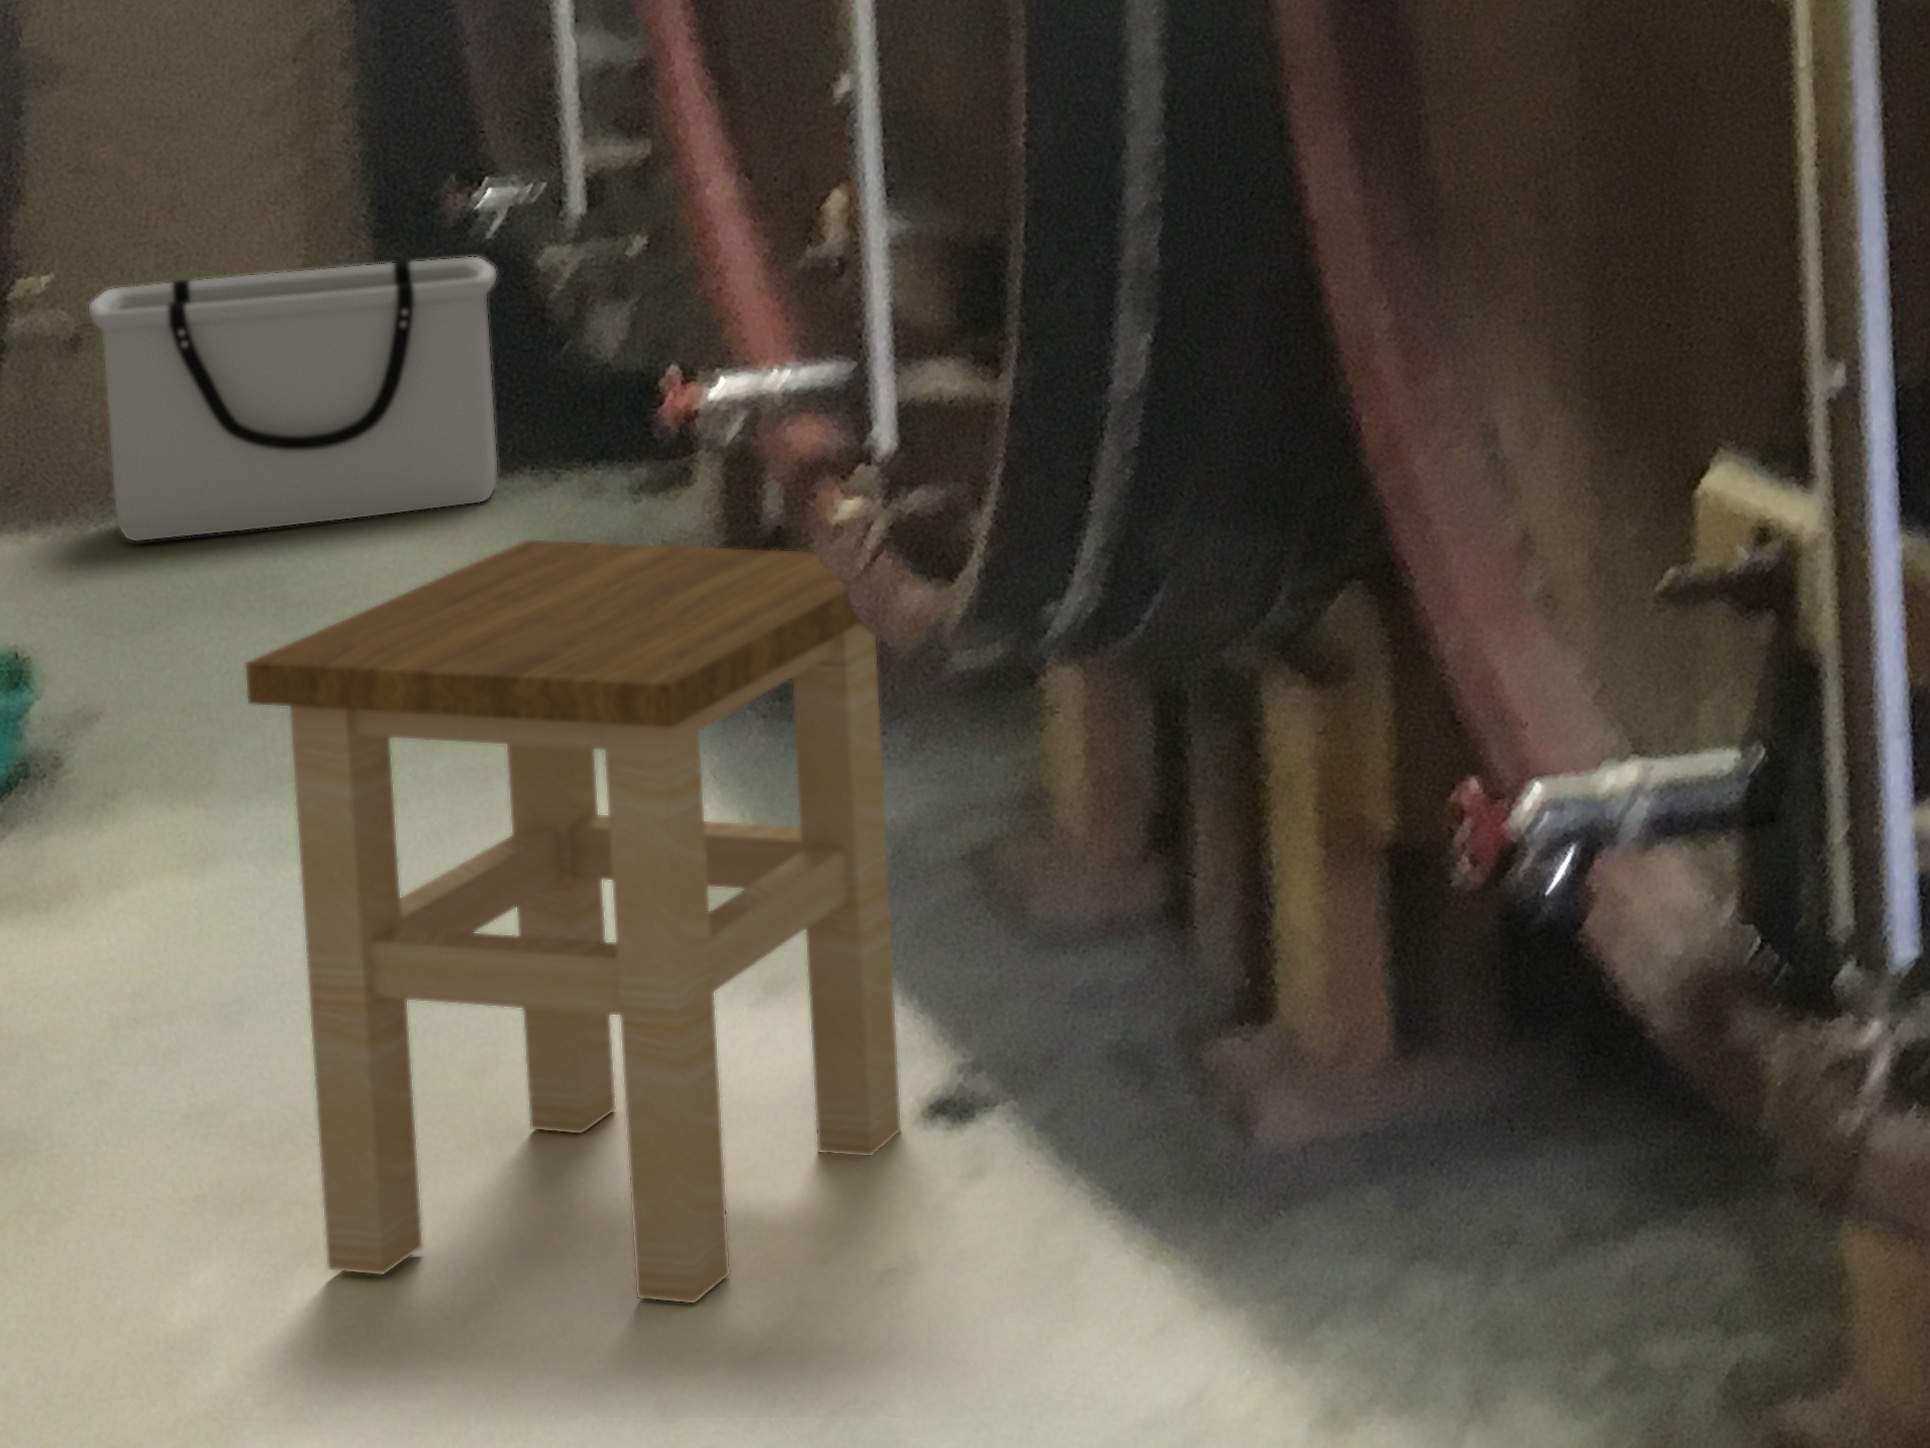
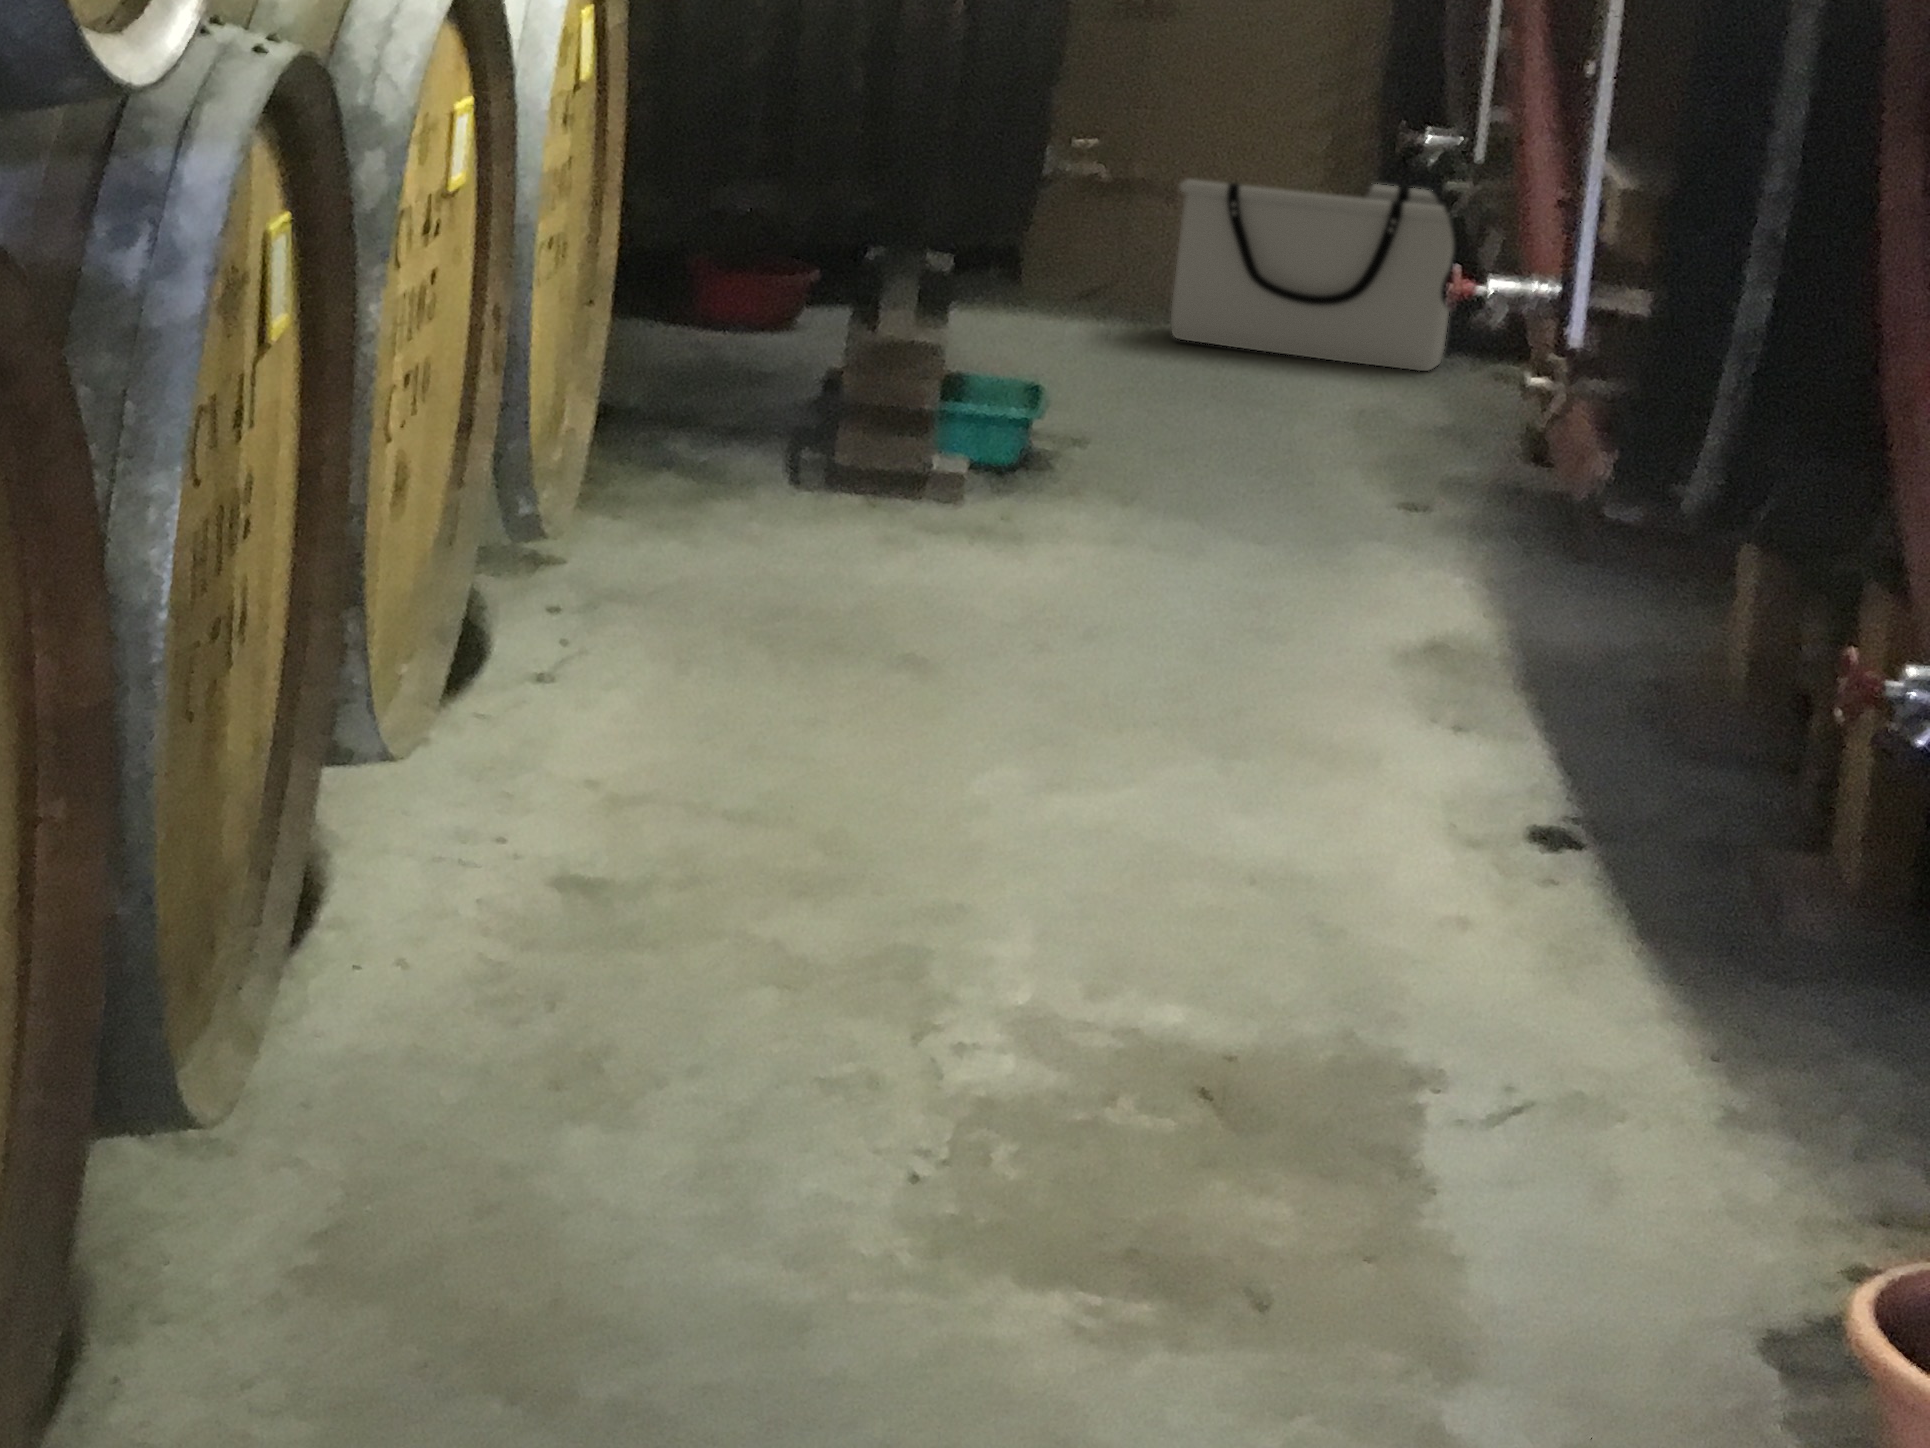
stool: present [245,540,901,1303] -> none [1093,356,1602,880]

